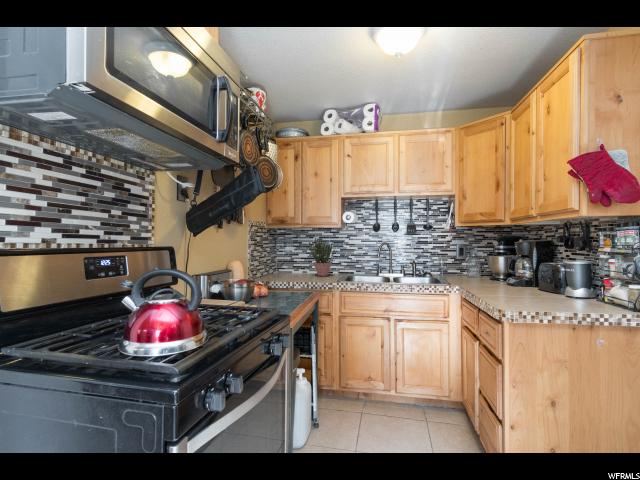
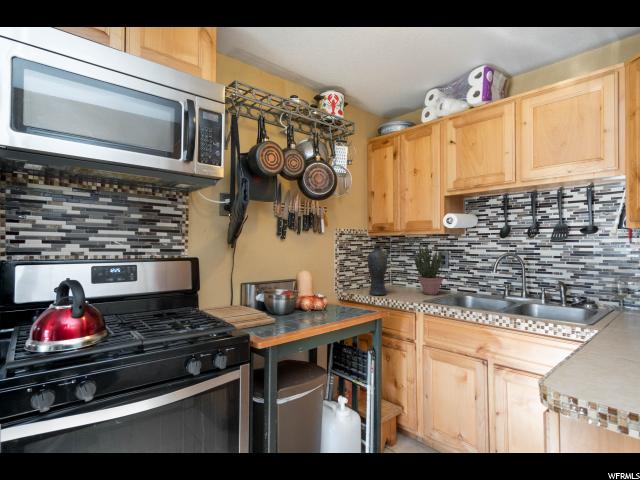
vase: none [278,236,295,280] -> present [367,245,387,295]

